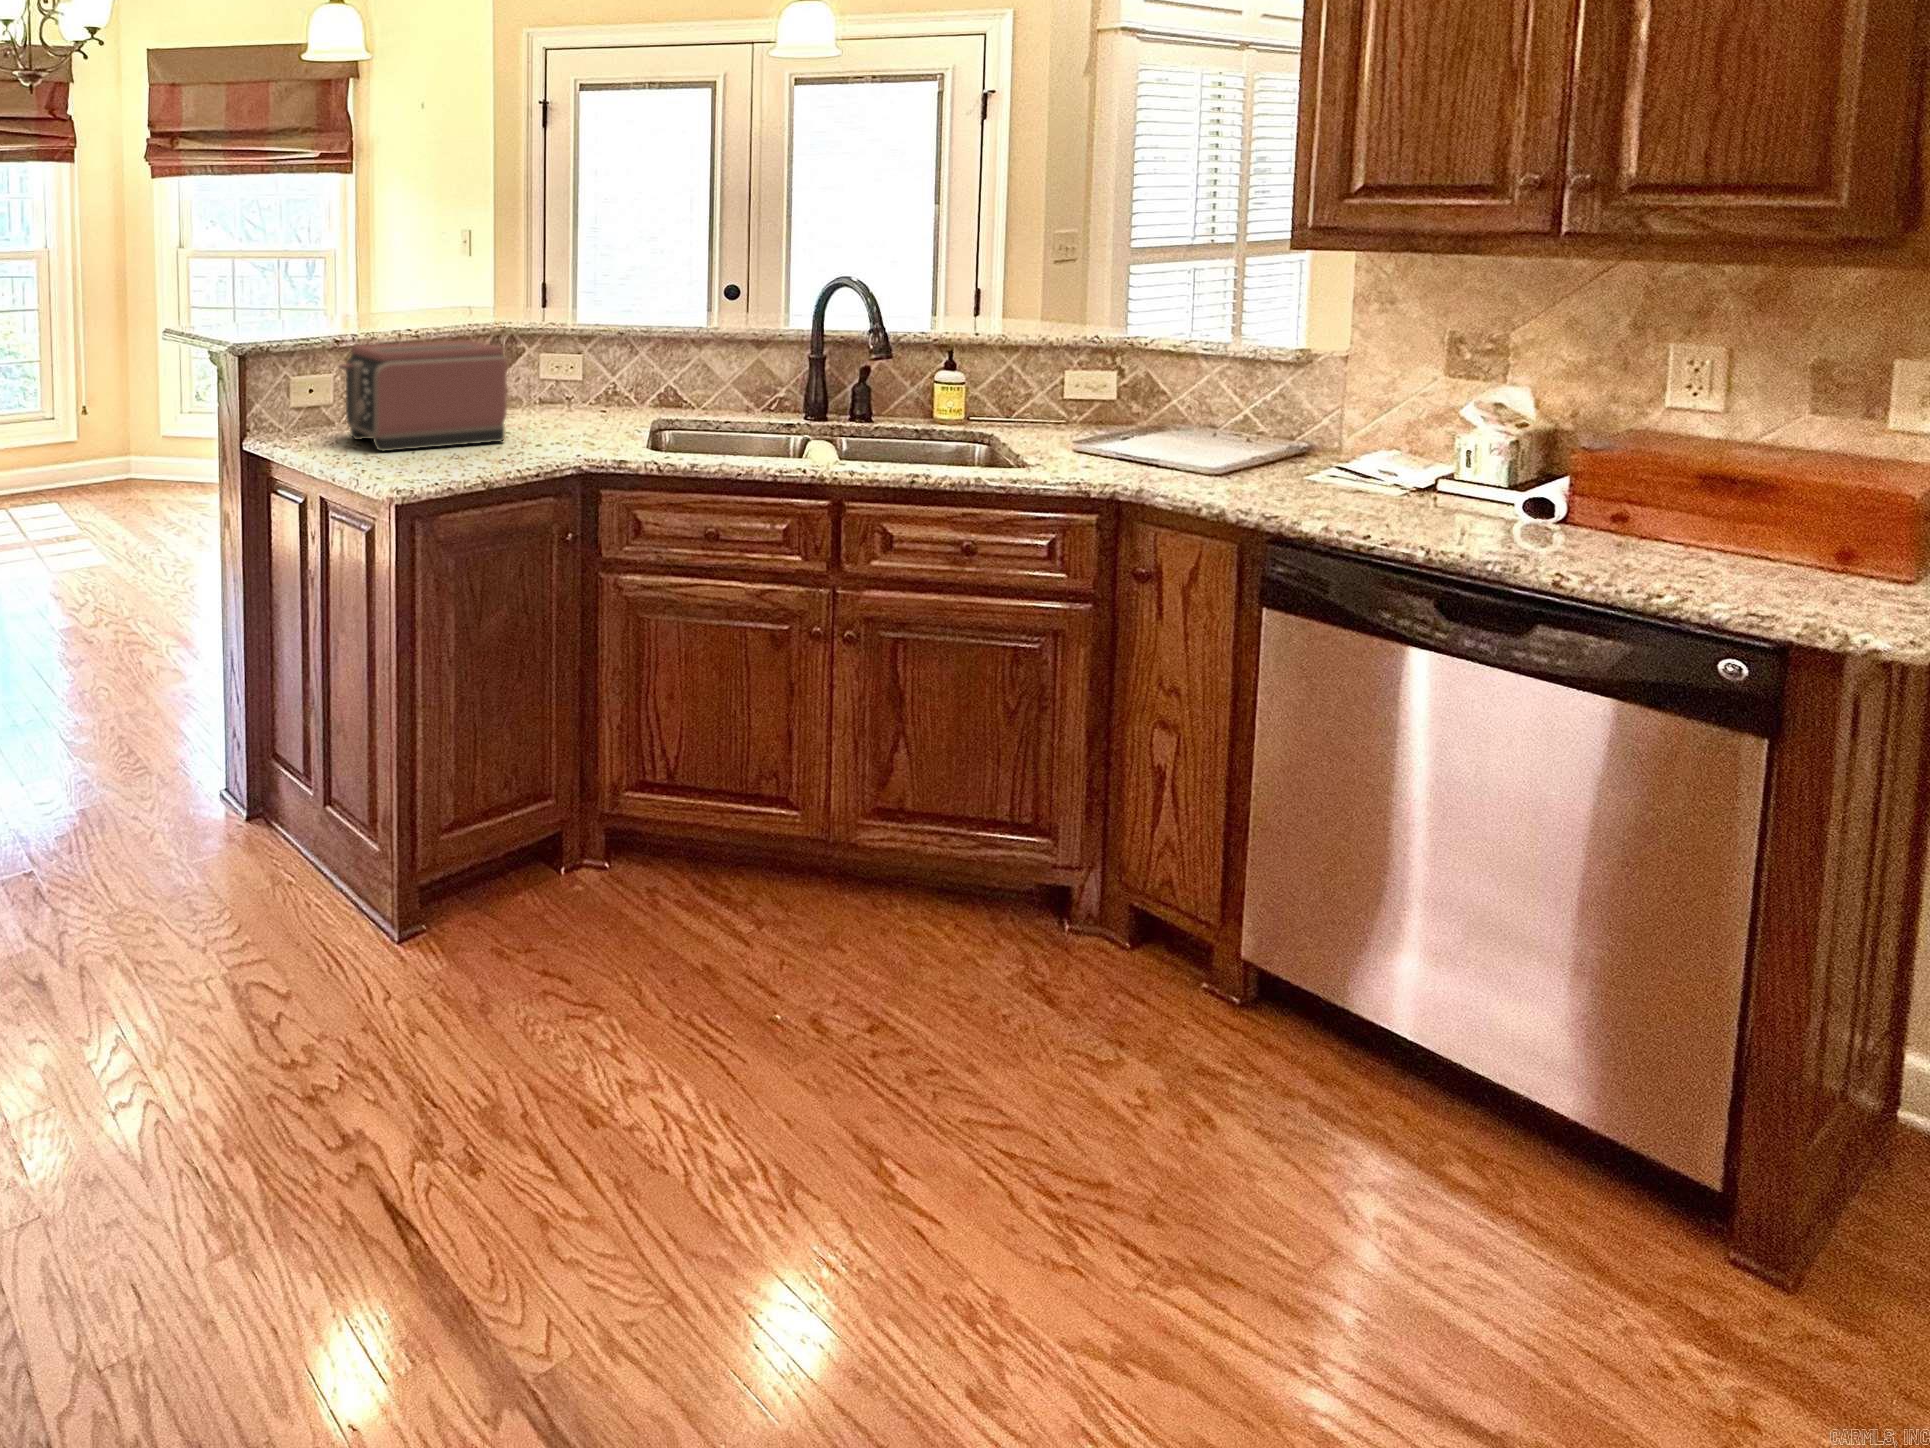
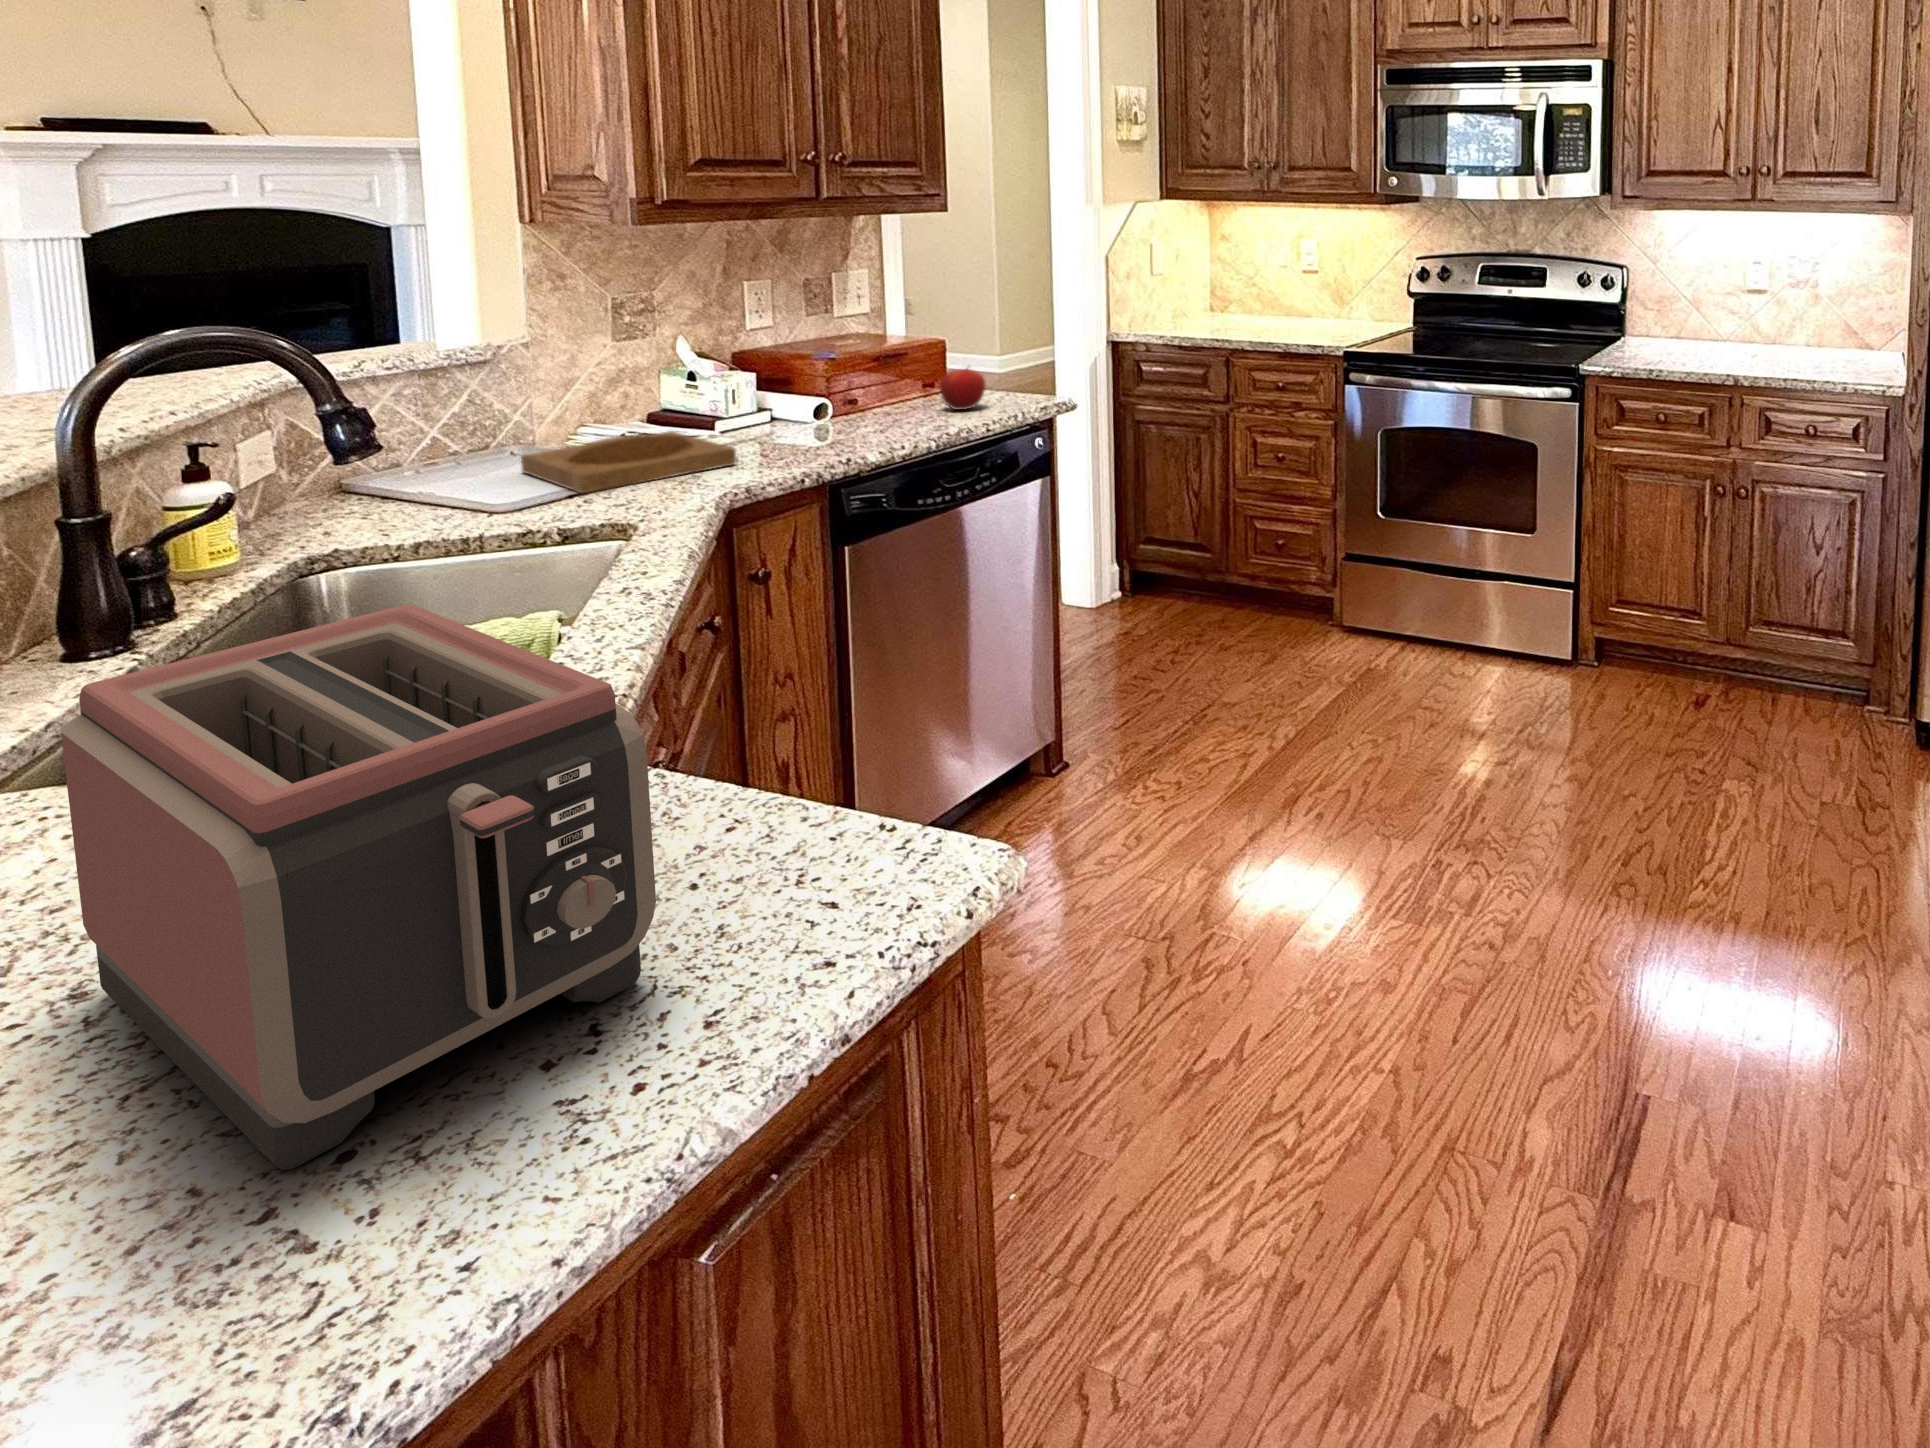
tray: none [1128,438,1341,485] -> present [521,431,736,493]
fruit: none [1659,496,1755,563] -> present [940,368,986,410]

